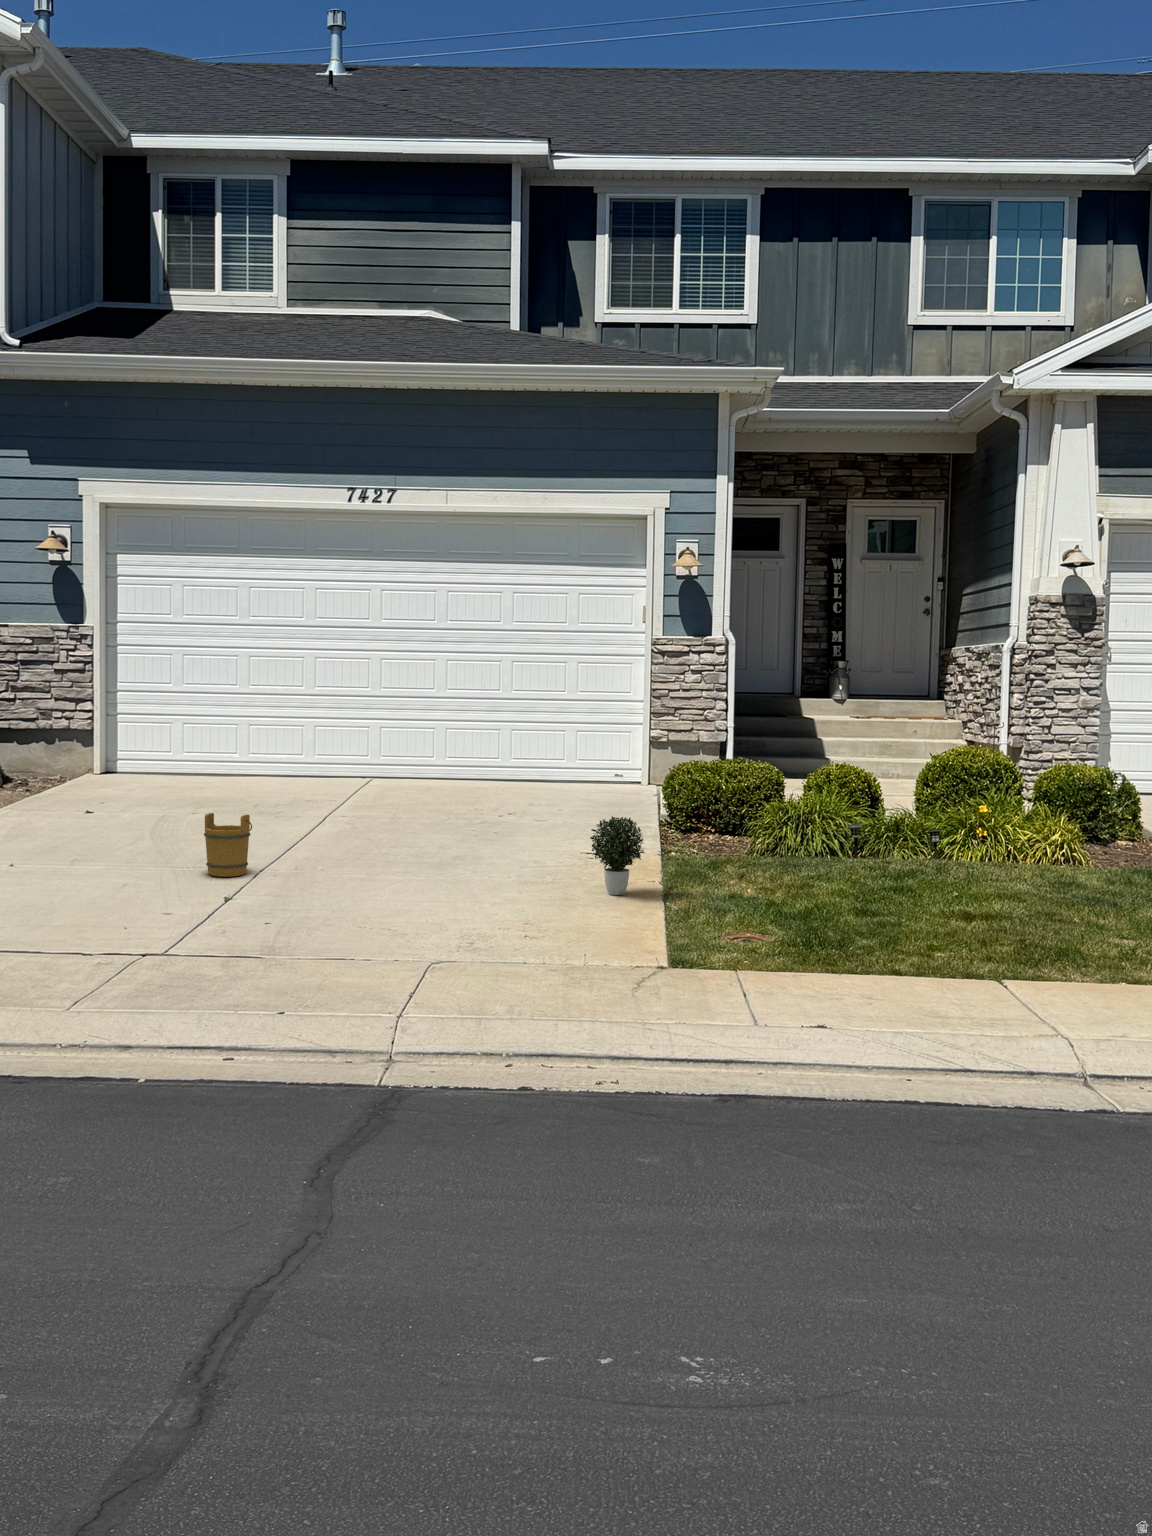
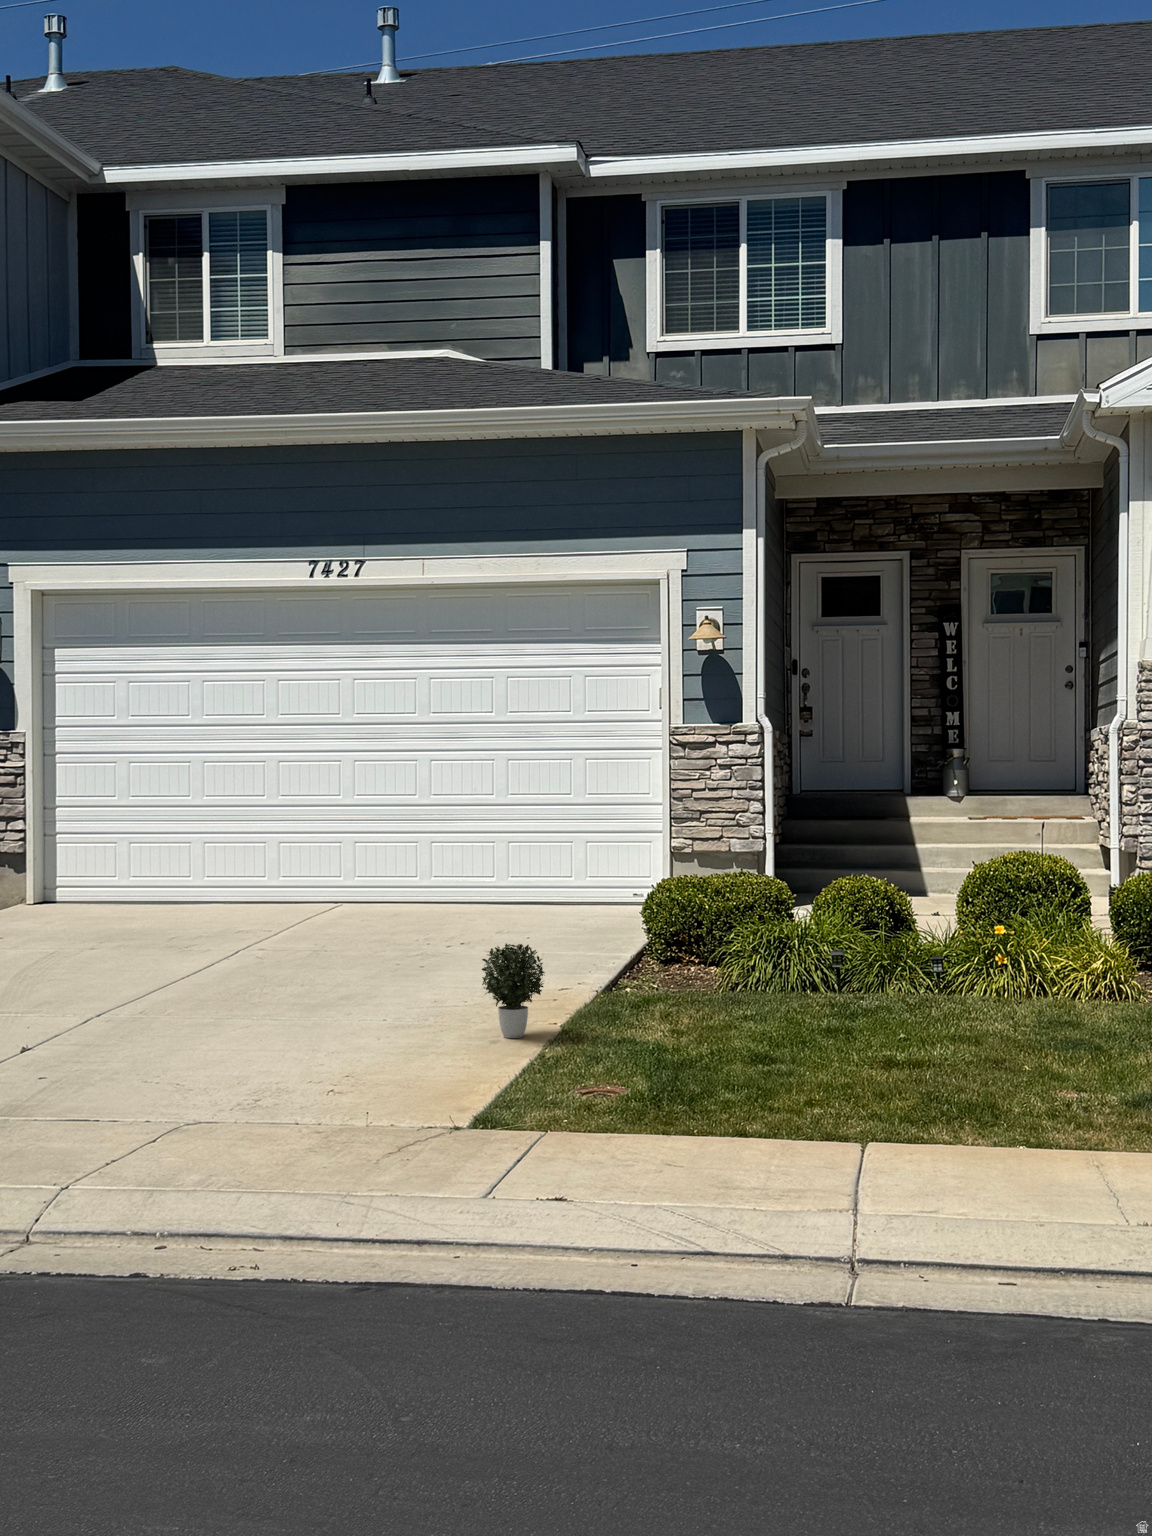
bucket: present [204,813,252,877] -> none [58,943,114,1017]

